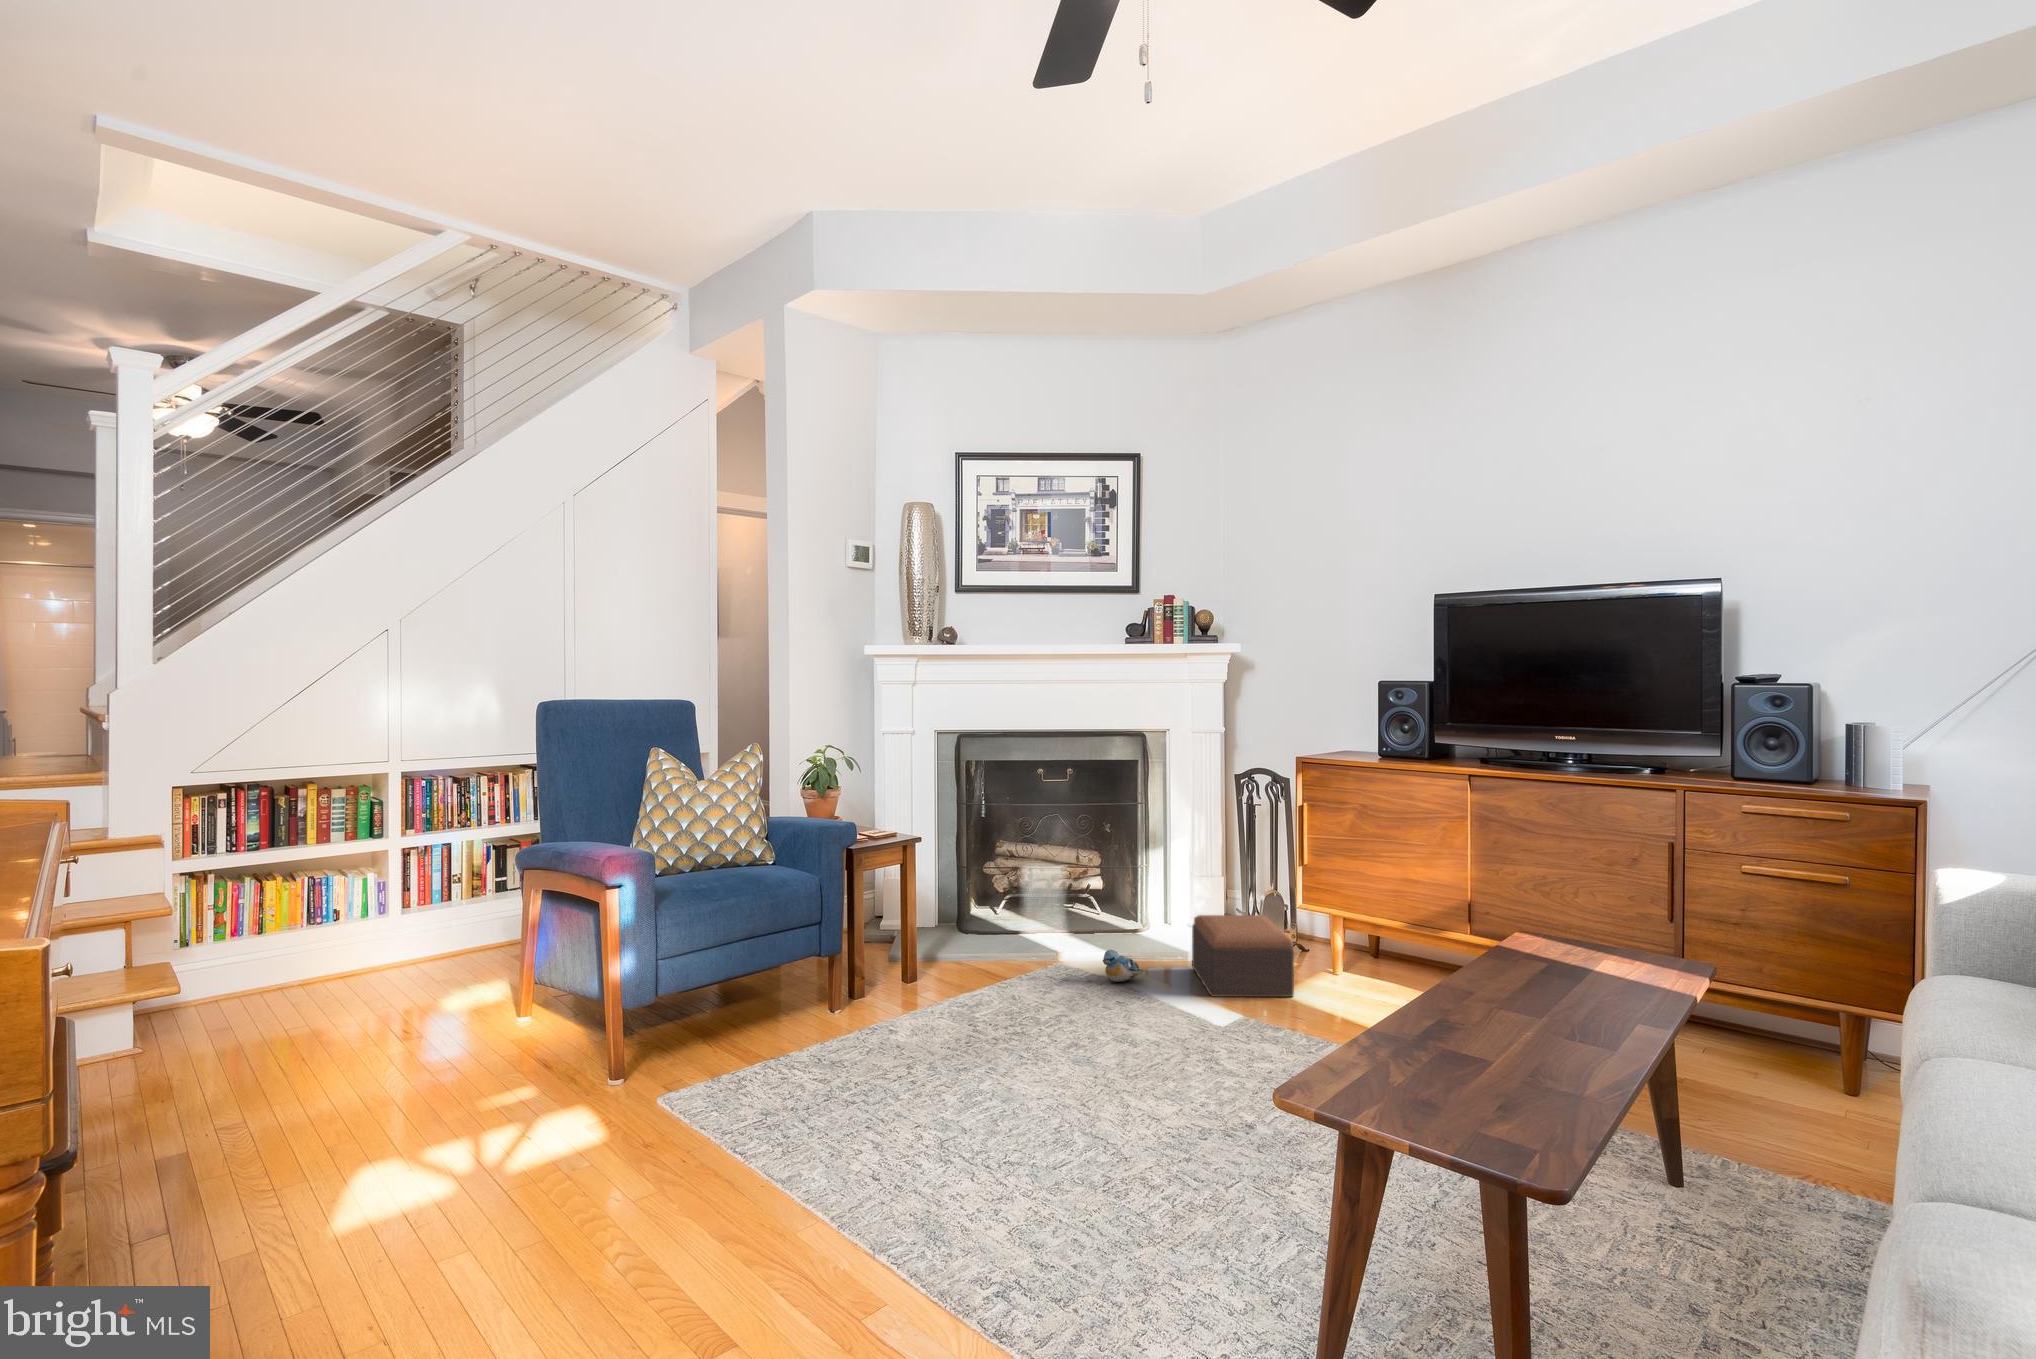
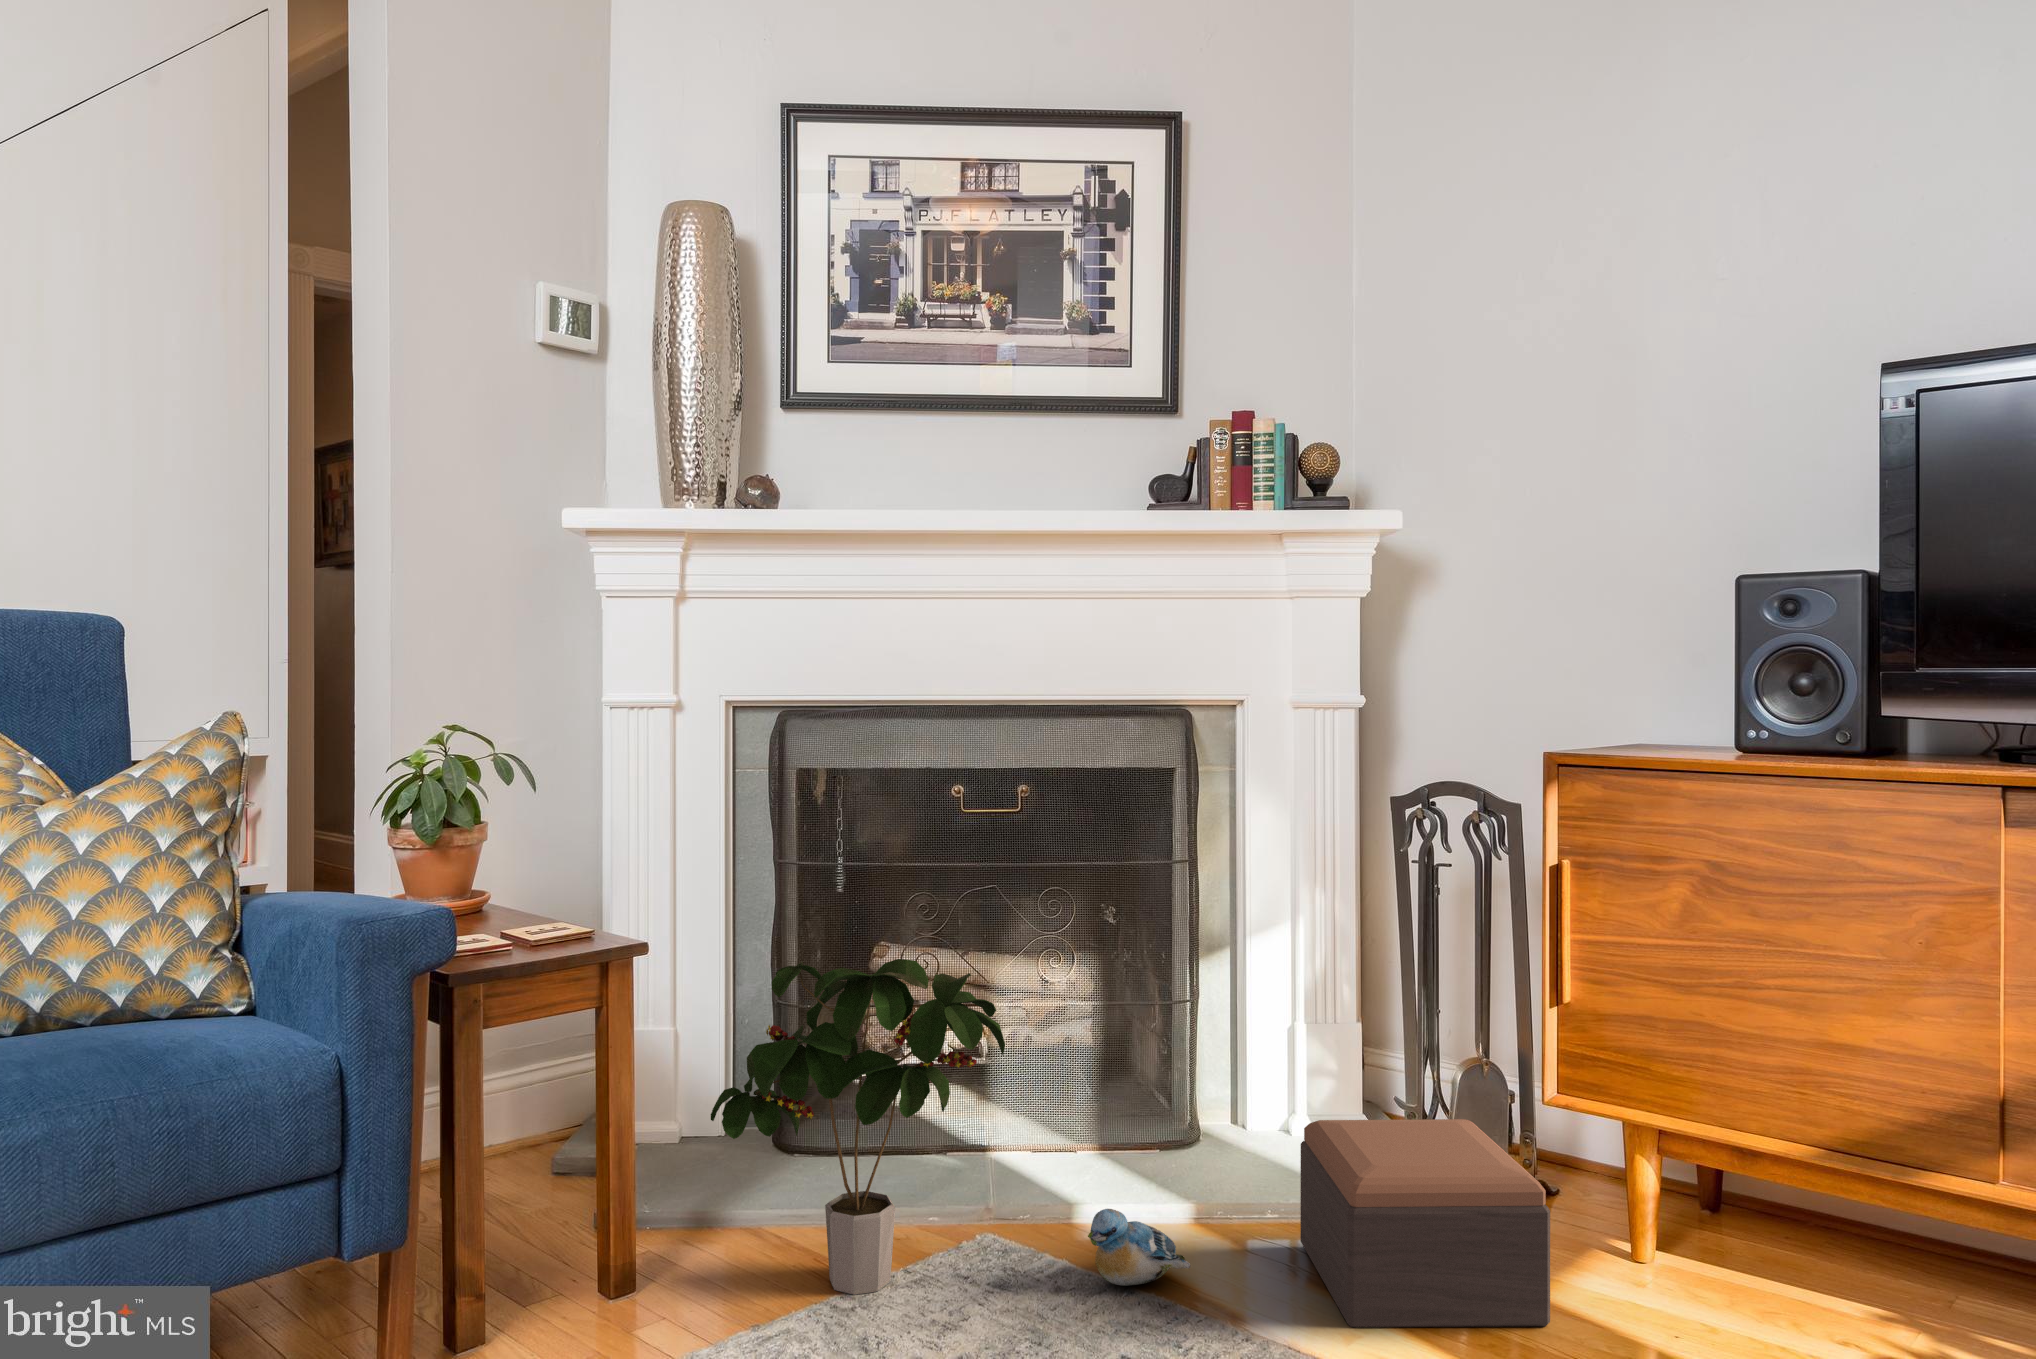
potted plant: none [944,845,1068,984] -> present [711,959,1005,1295]

